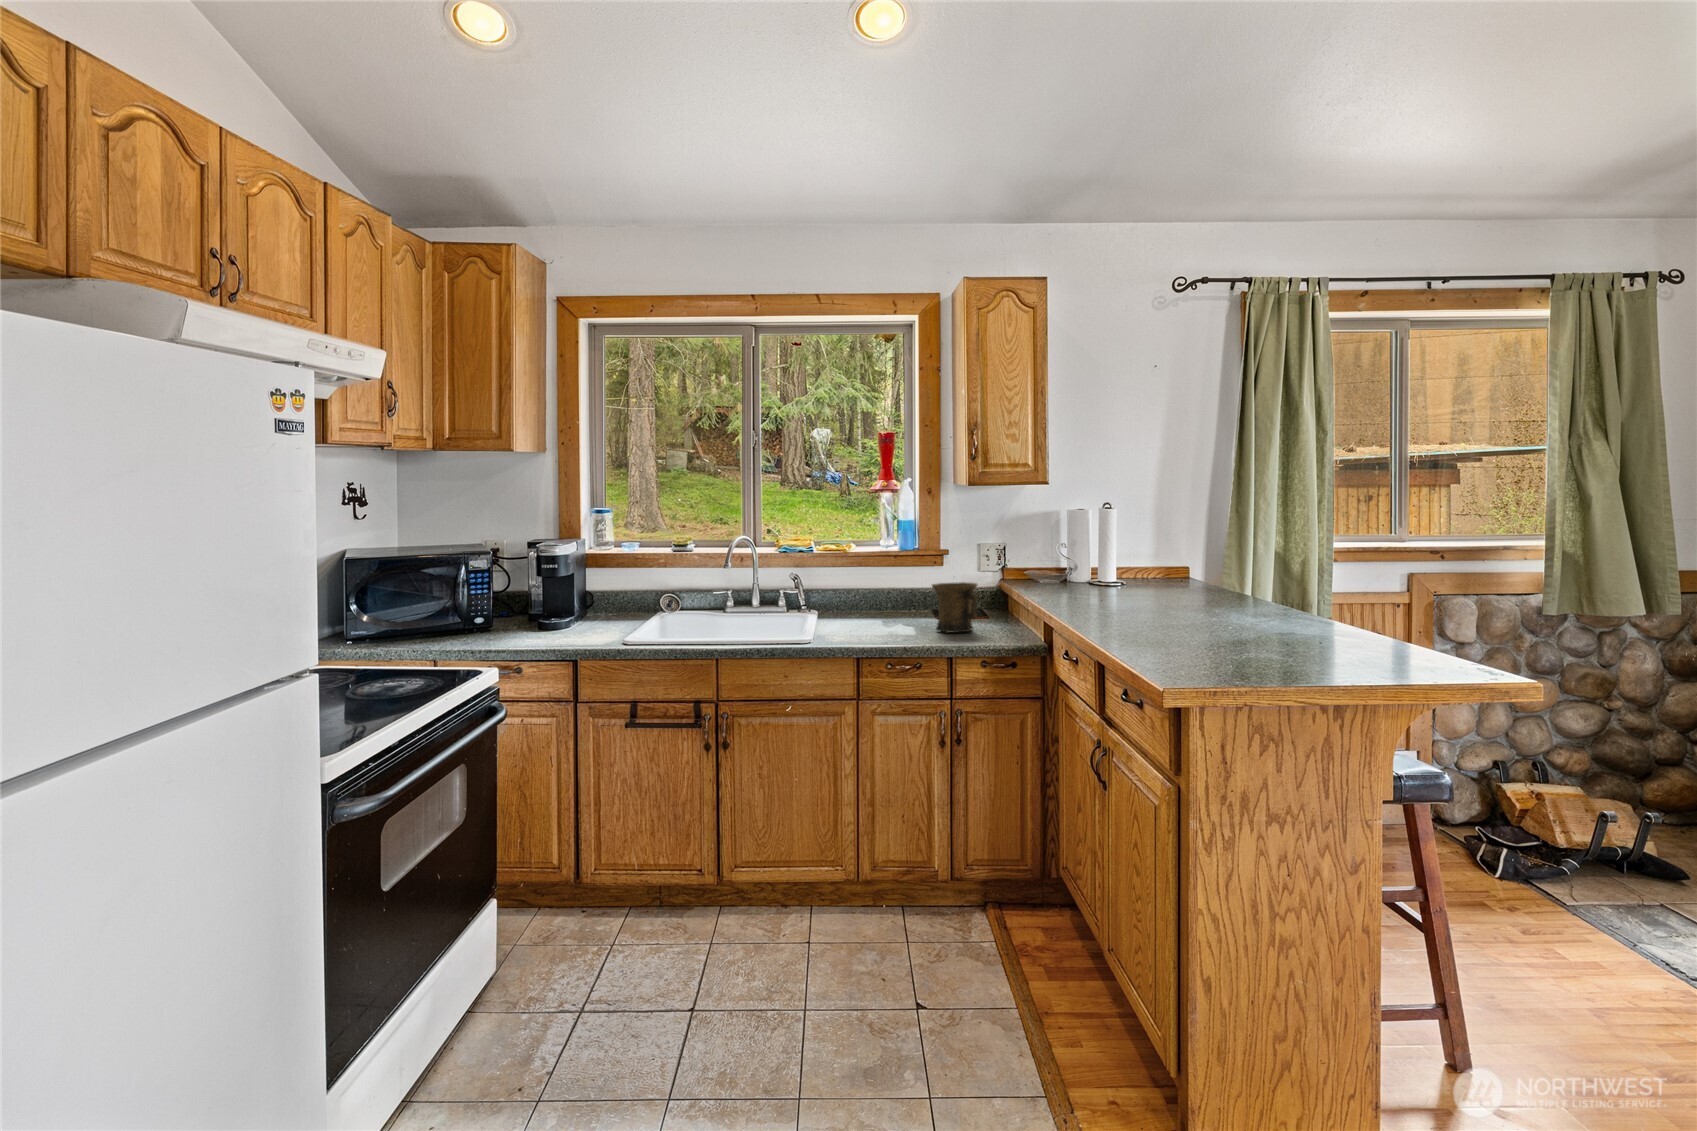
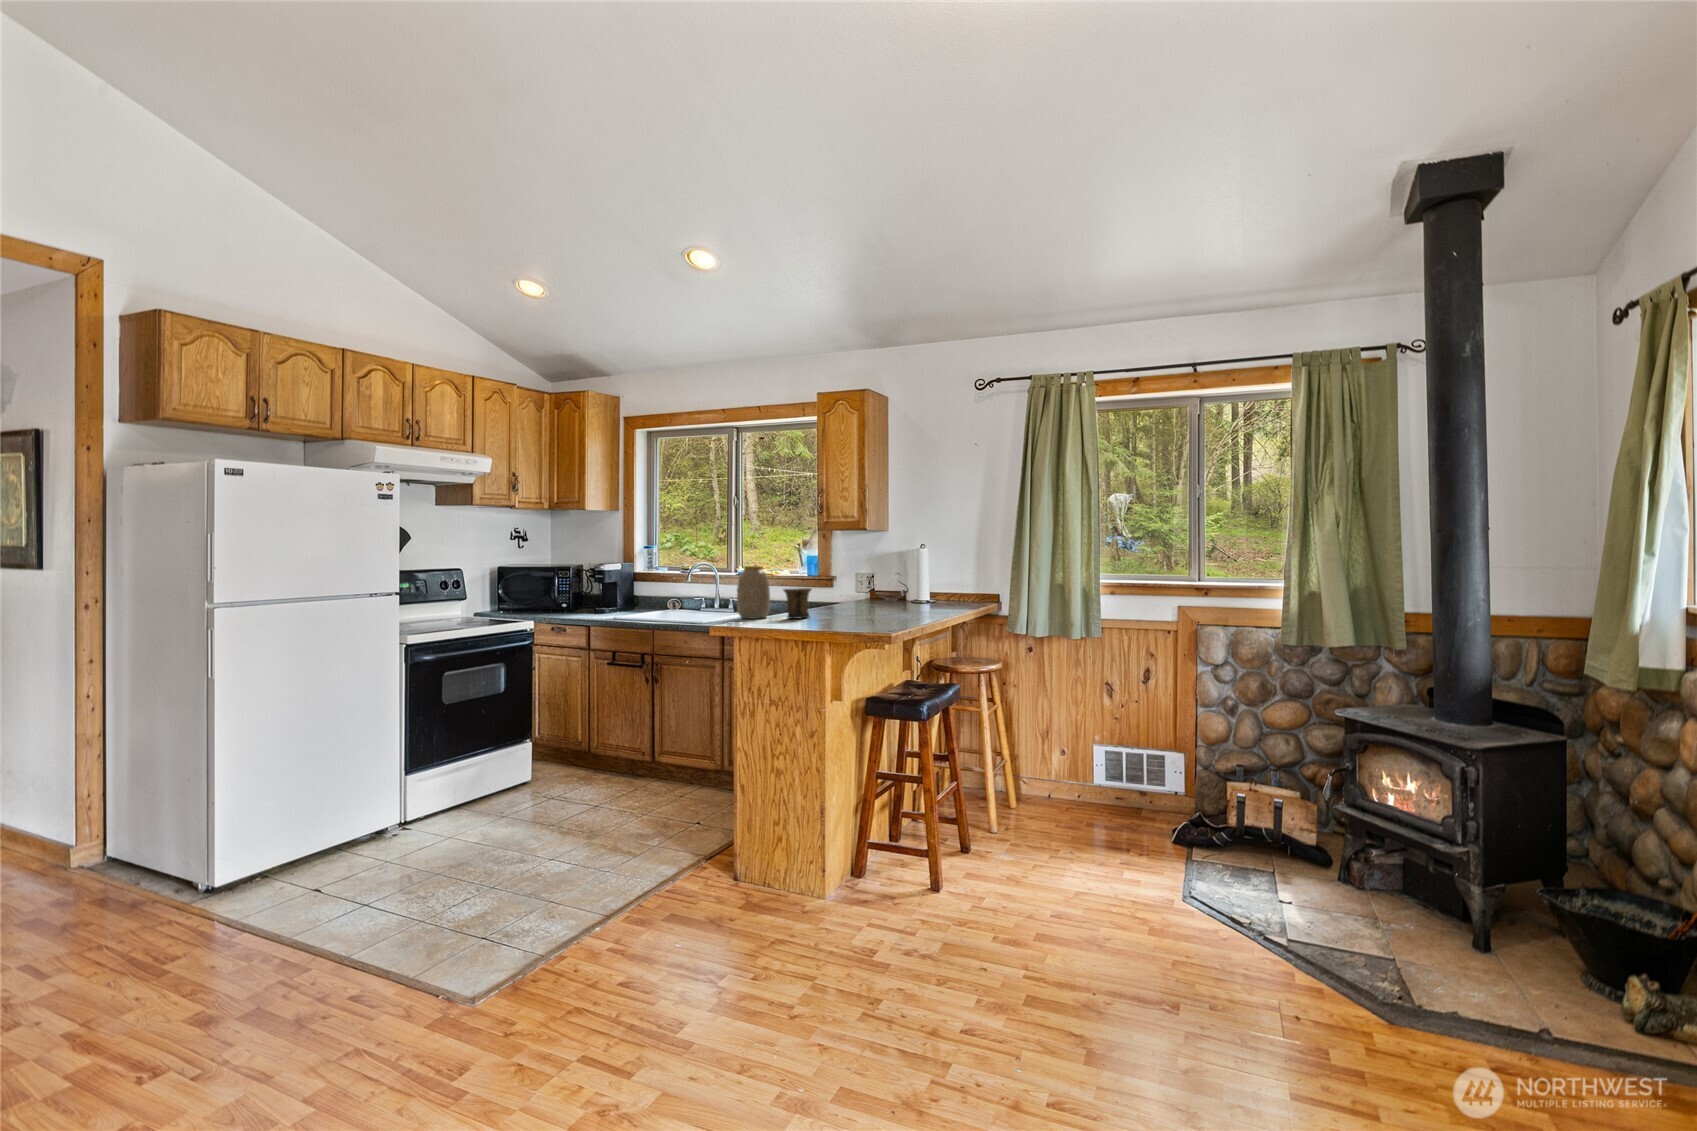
vase: none [846,548,899,634] -> present [737,566,770,619]

